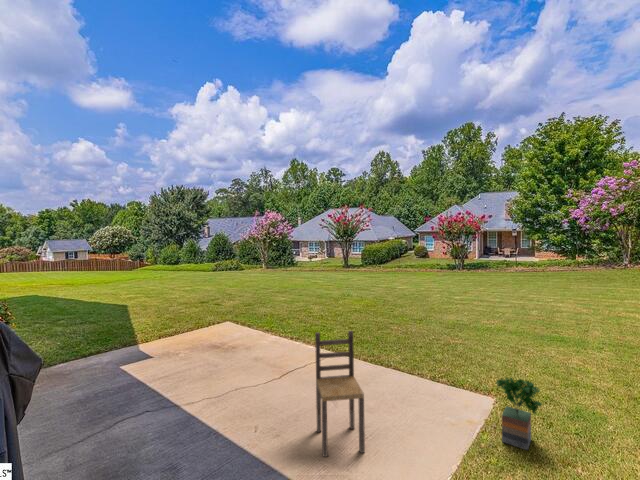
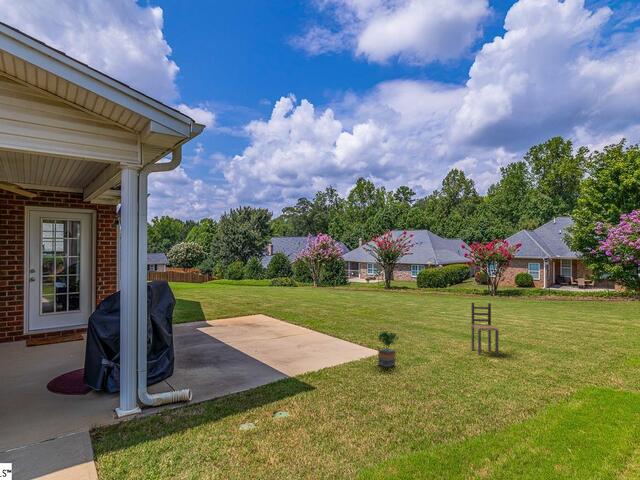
chair: present [315,331,365,457] -> present [472,303,499,356]

